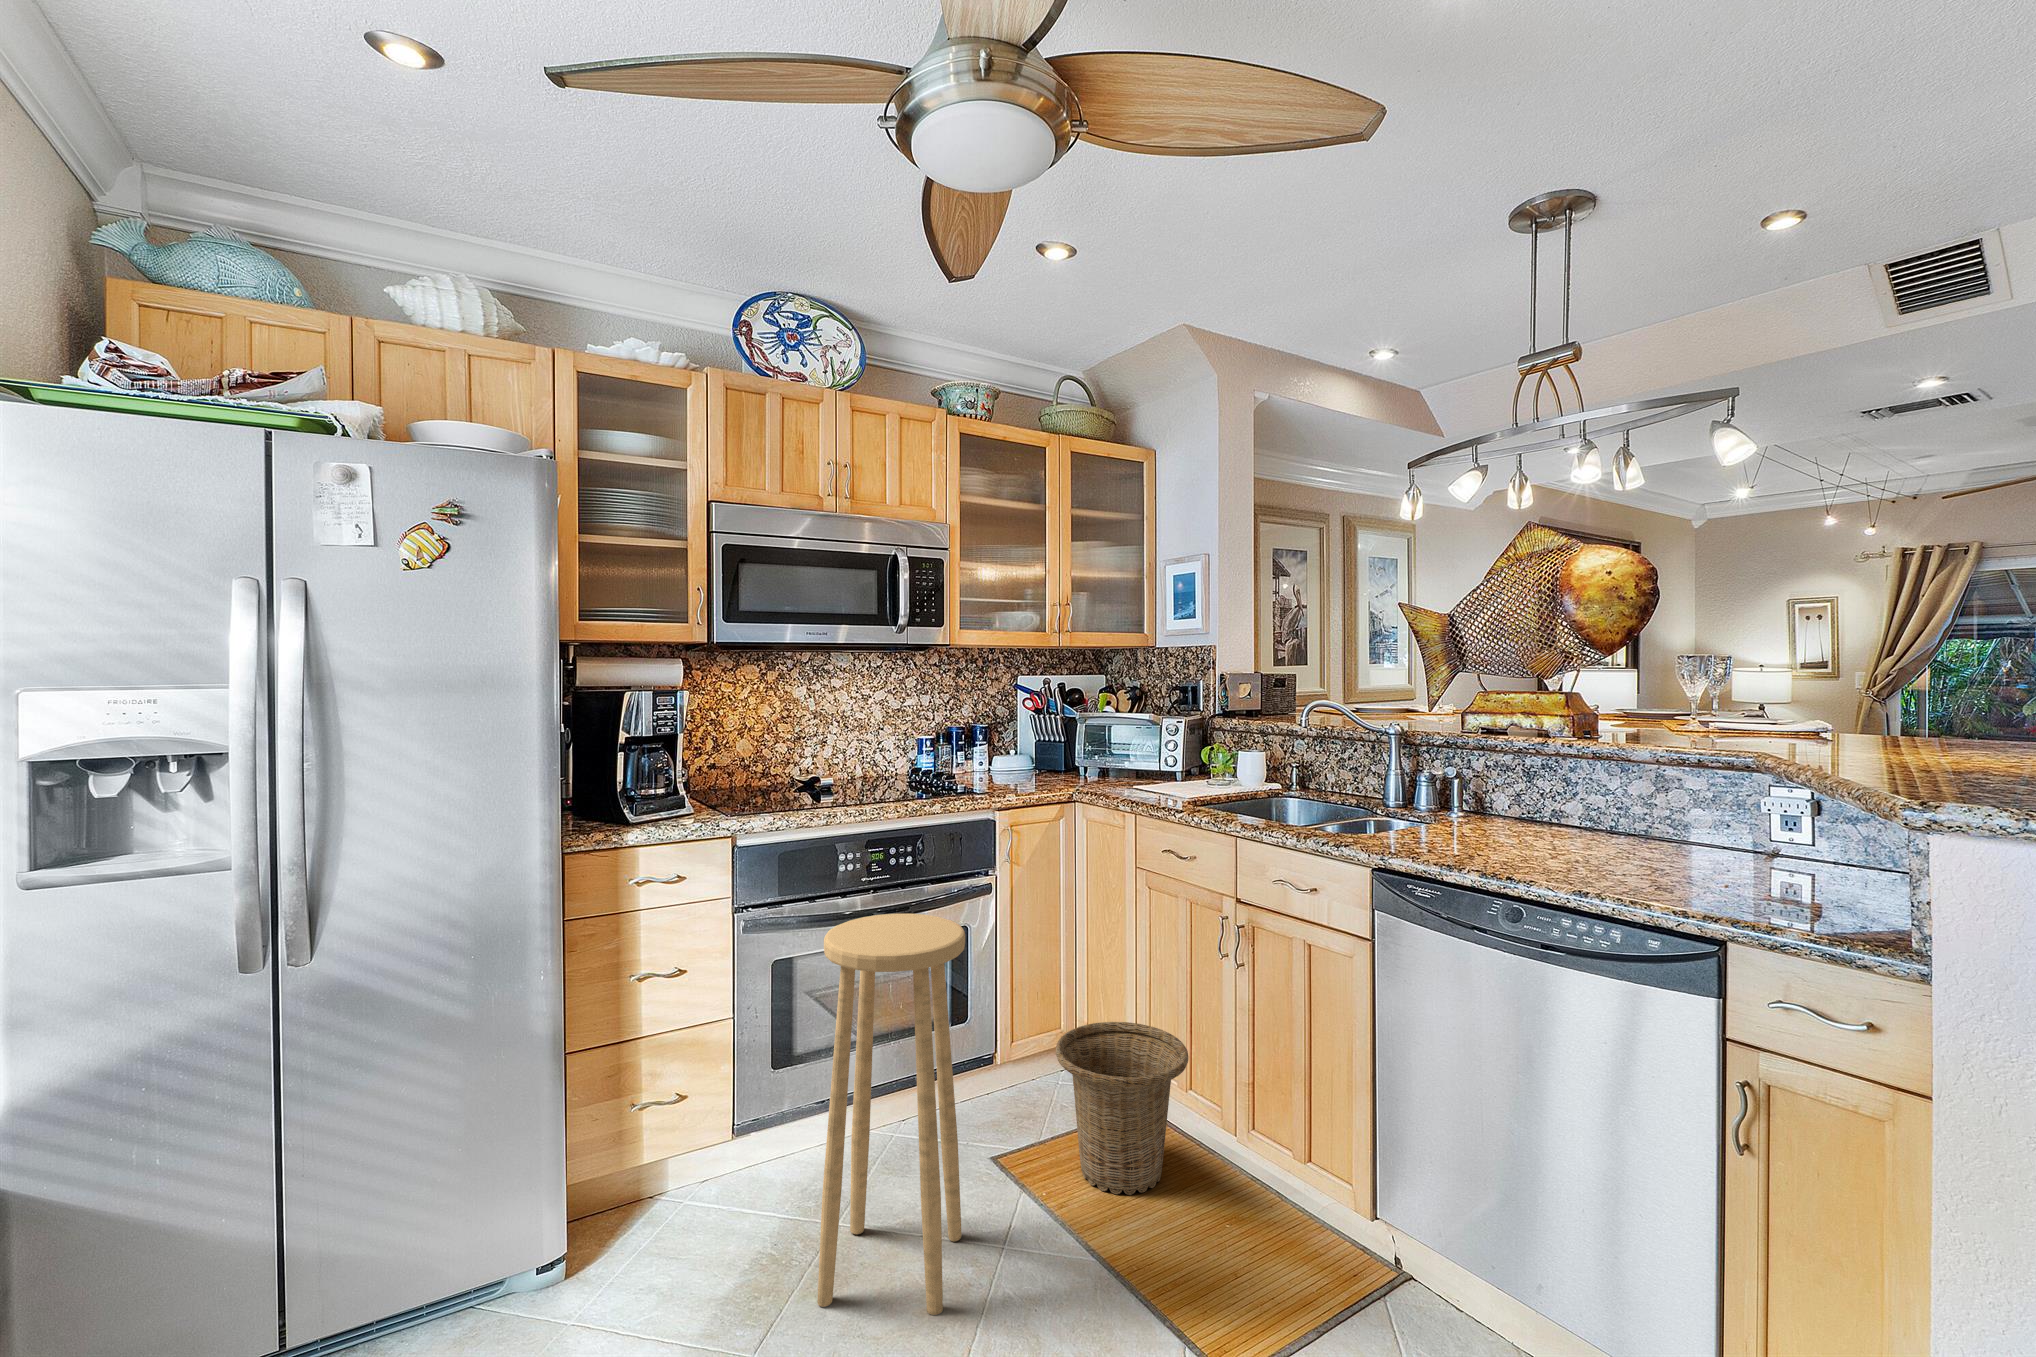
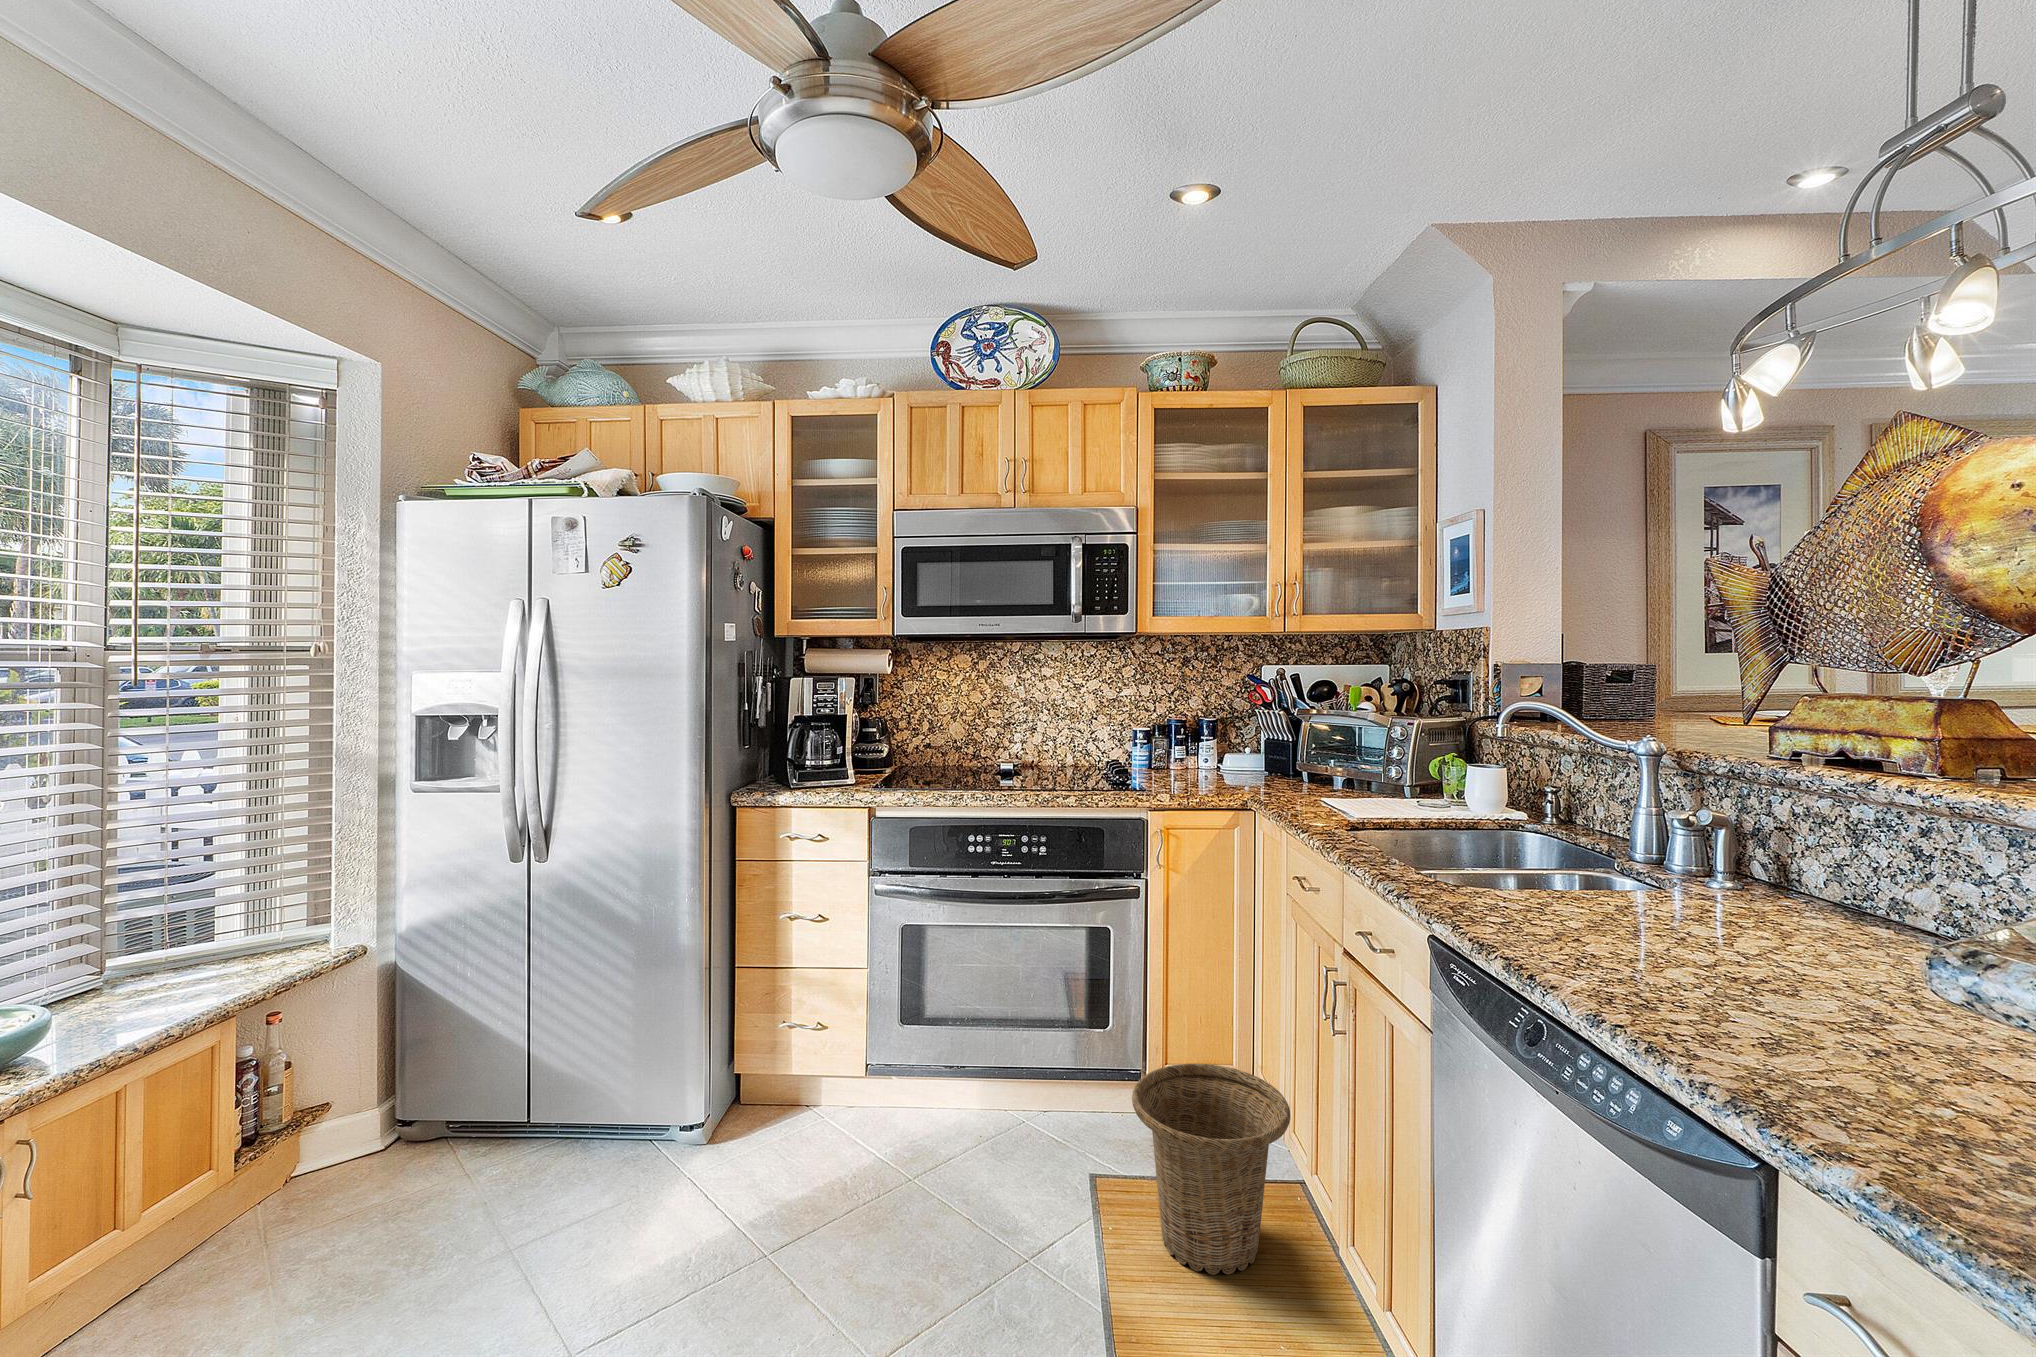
stool: present [817,913,965,1315] -> none [837,895,997,1297]

